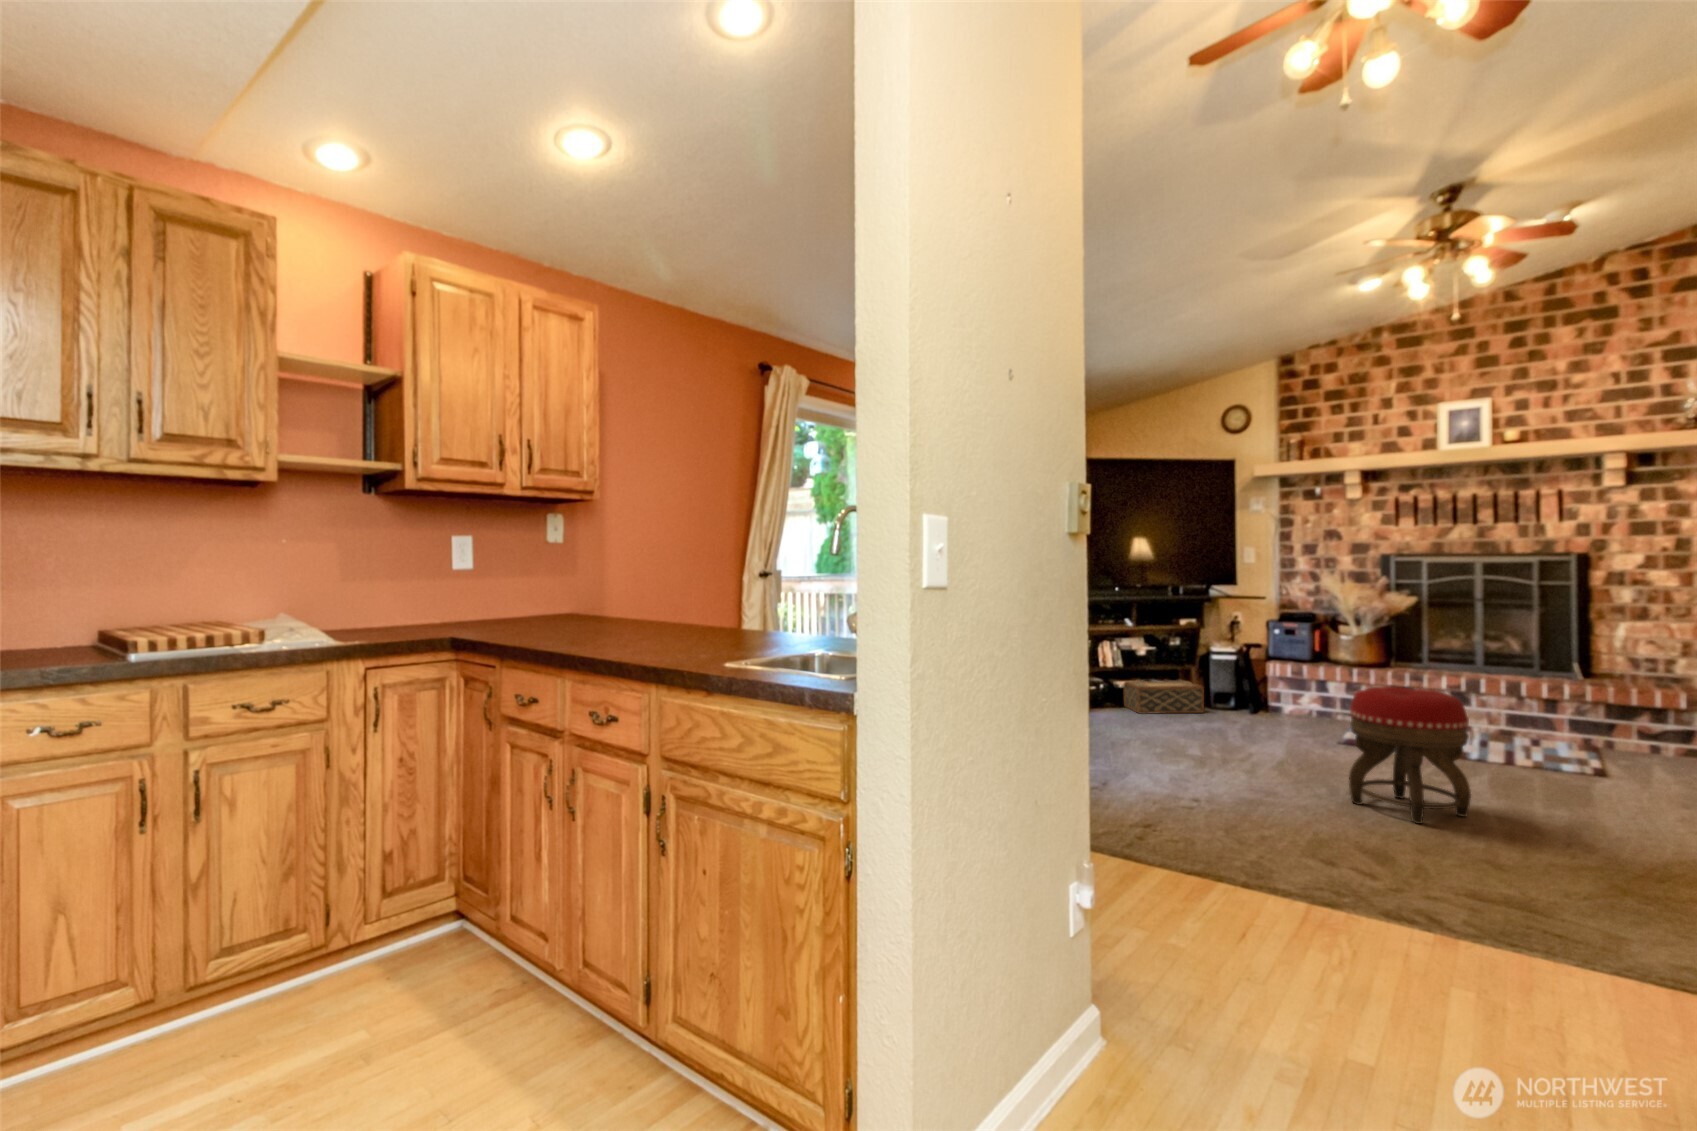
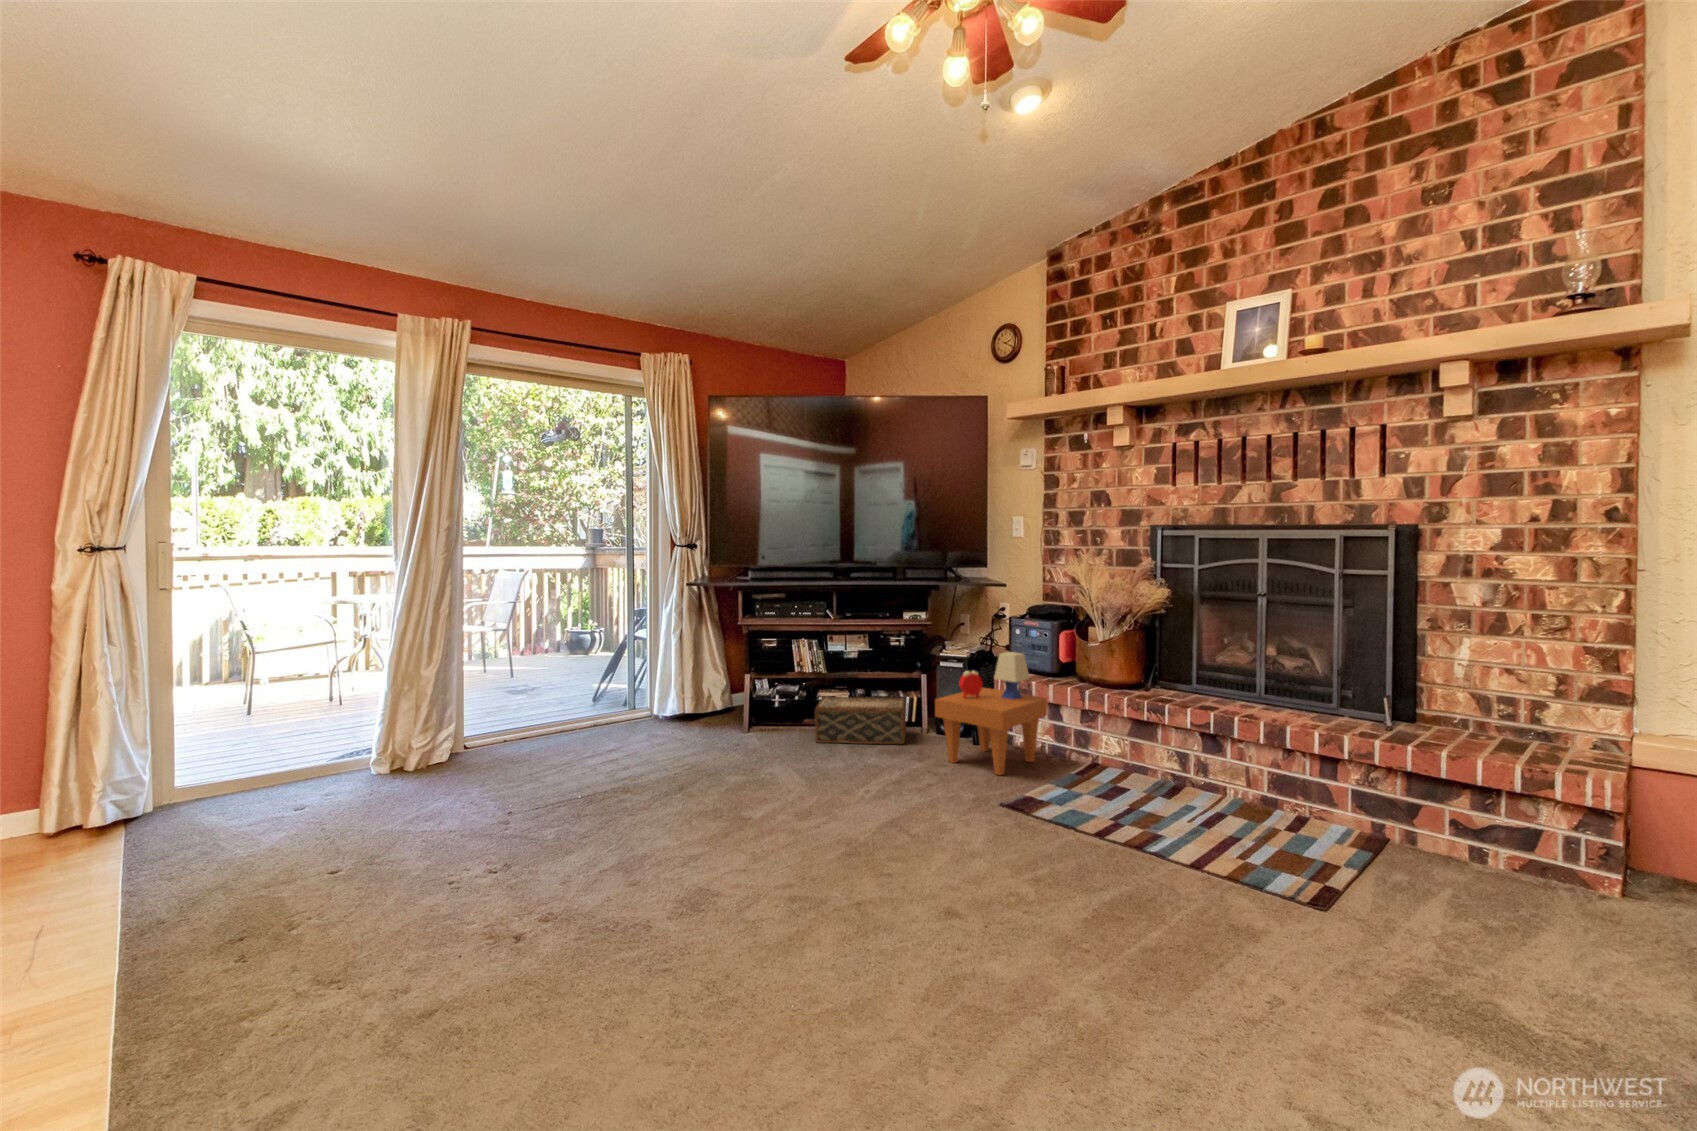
side table: none [1247,642,1321,727] -> present [935,652,1048,775]
footstool: present [1349,686,1471,824] -> none [744,757,913,1023]

